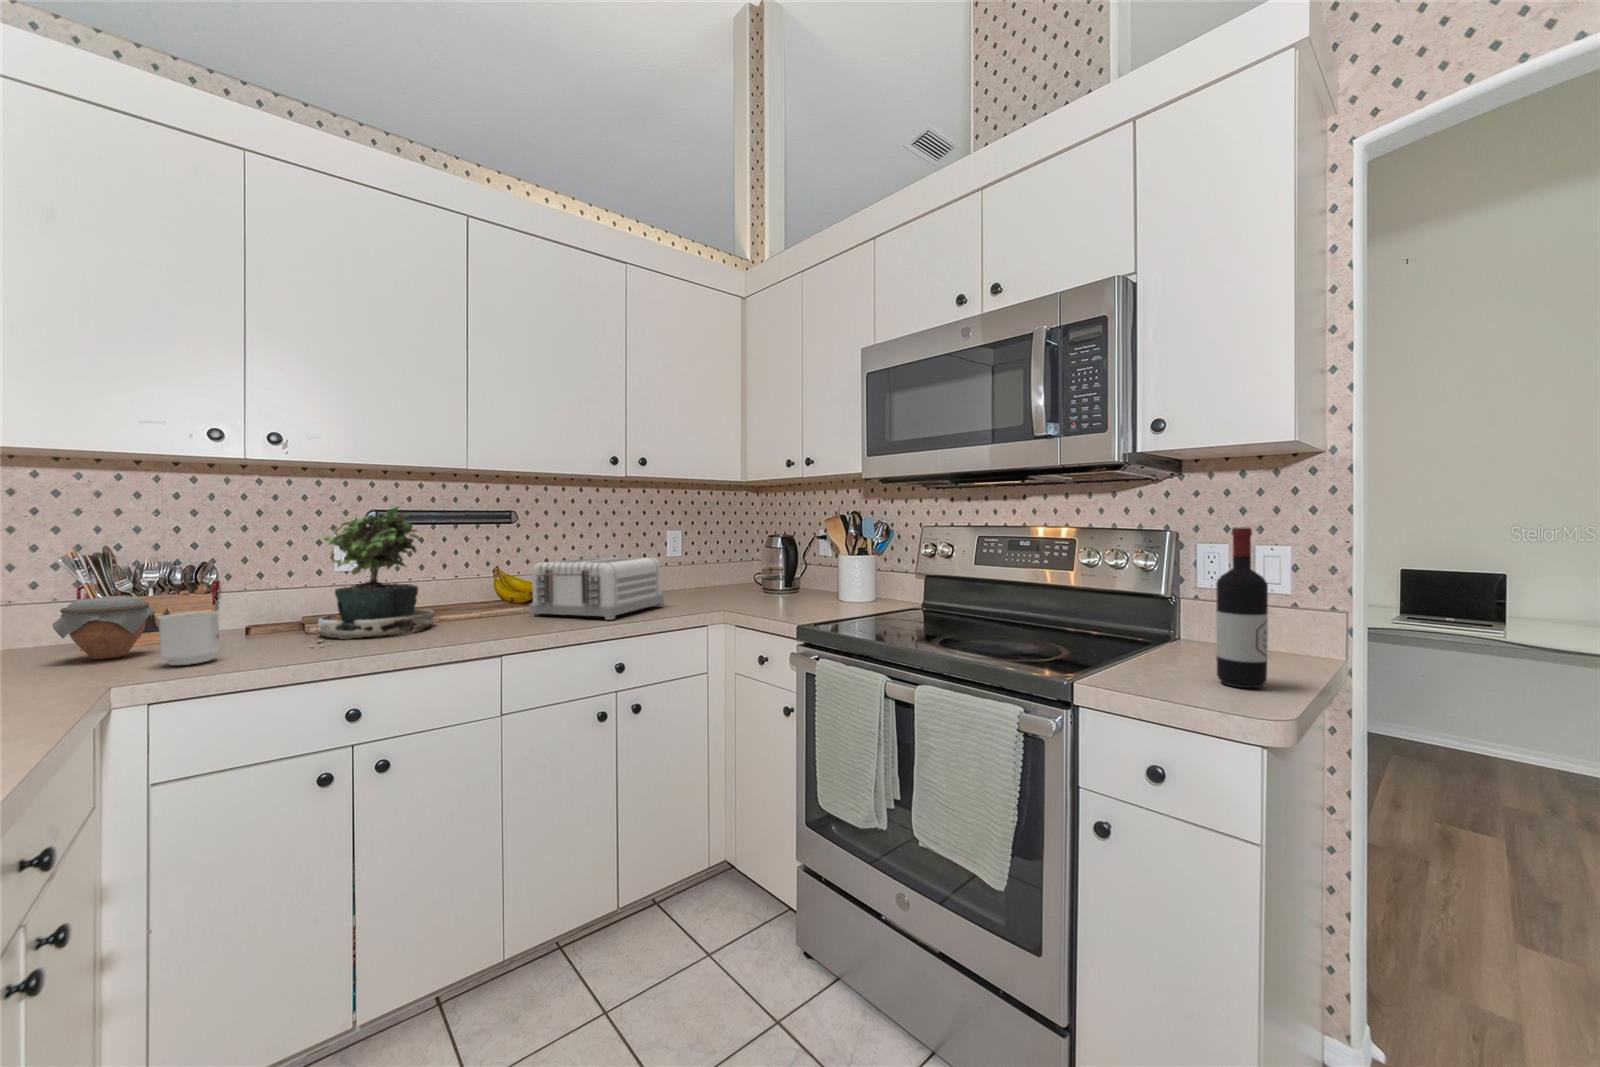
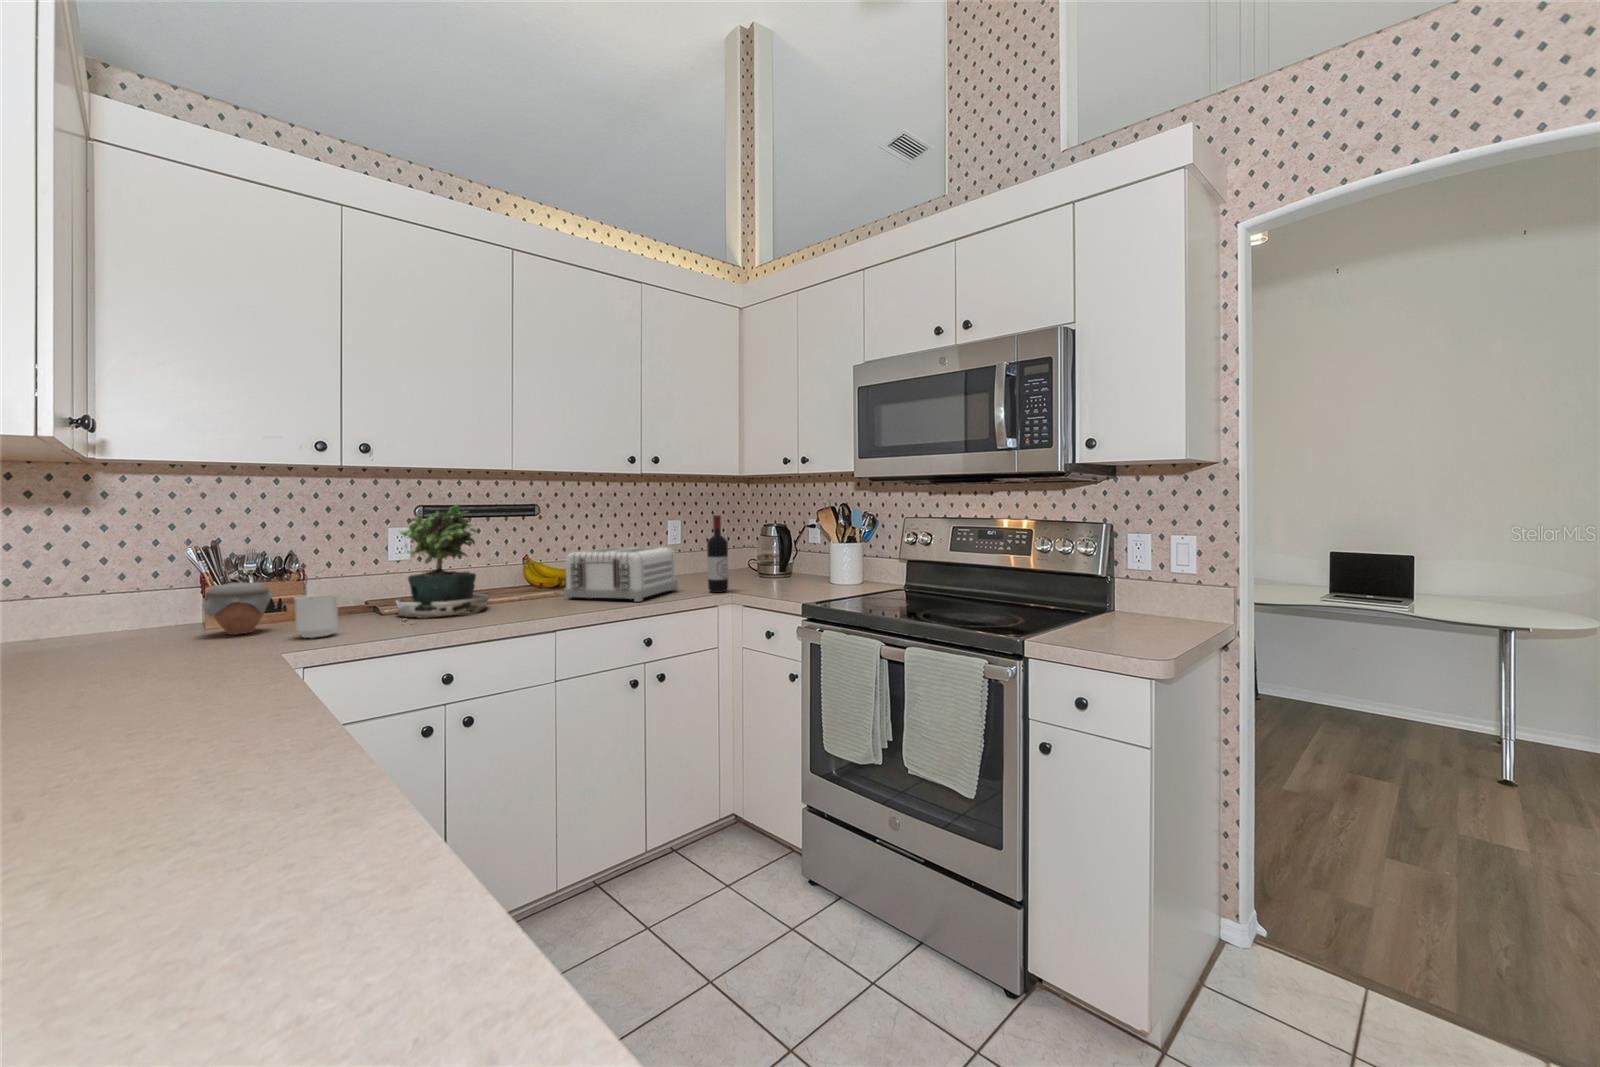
wine bottle: present [1216,527,1268,688] -> present [707,515,728,593]

